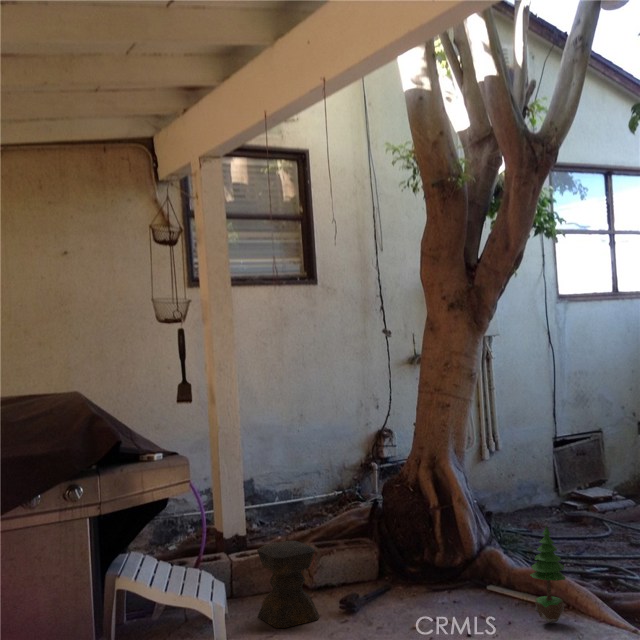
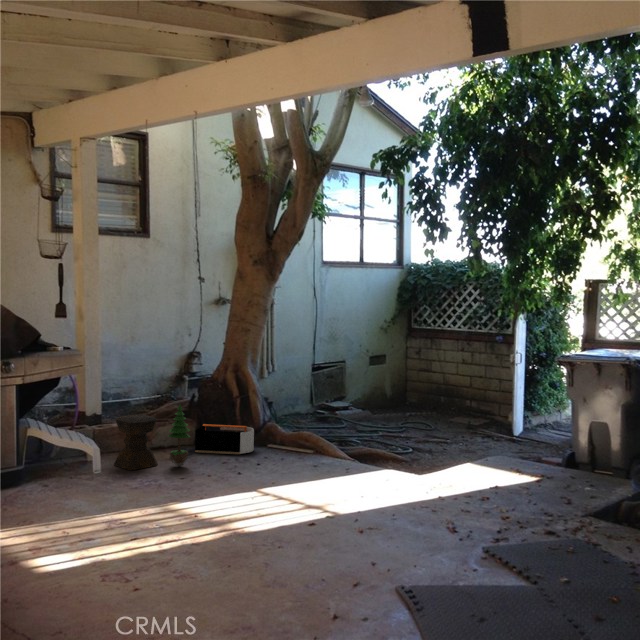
potted tree: present [530,526,565,624] -> present [168,405,190,467]
storage bin: none [377,548,465,599] -> present [195,424,254,454]

